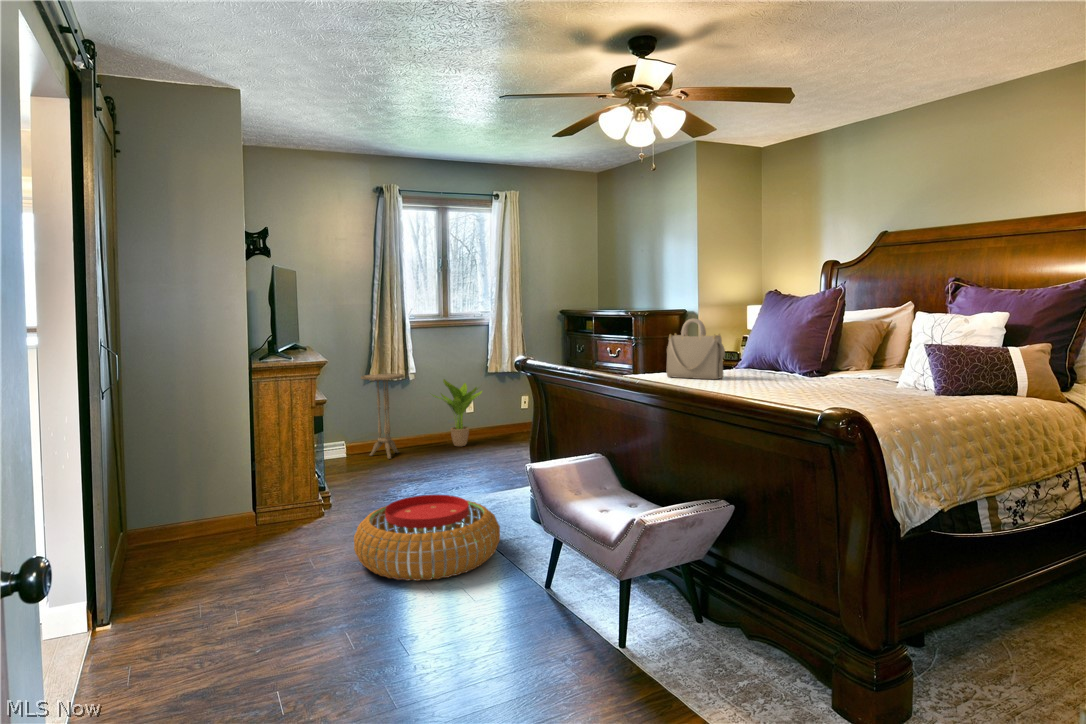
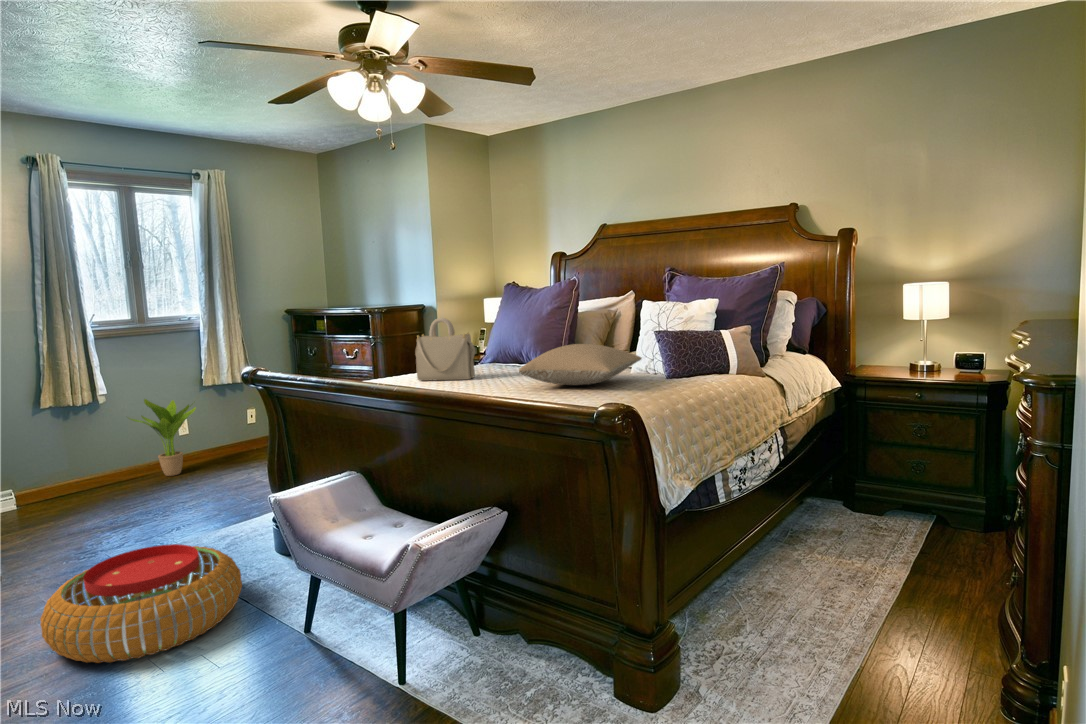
pillow: none [764,350,905,392] -> present [519,344,642,385]
side table: present [361,373,405,459] -> none [25,398,91,504]

